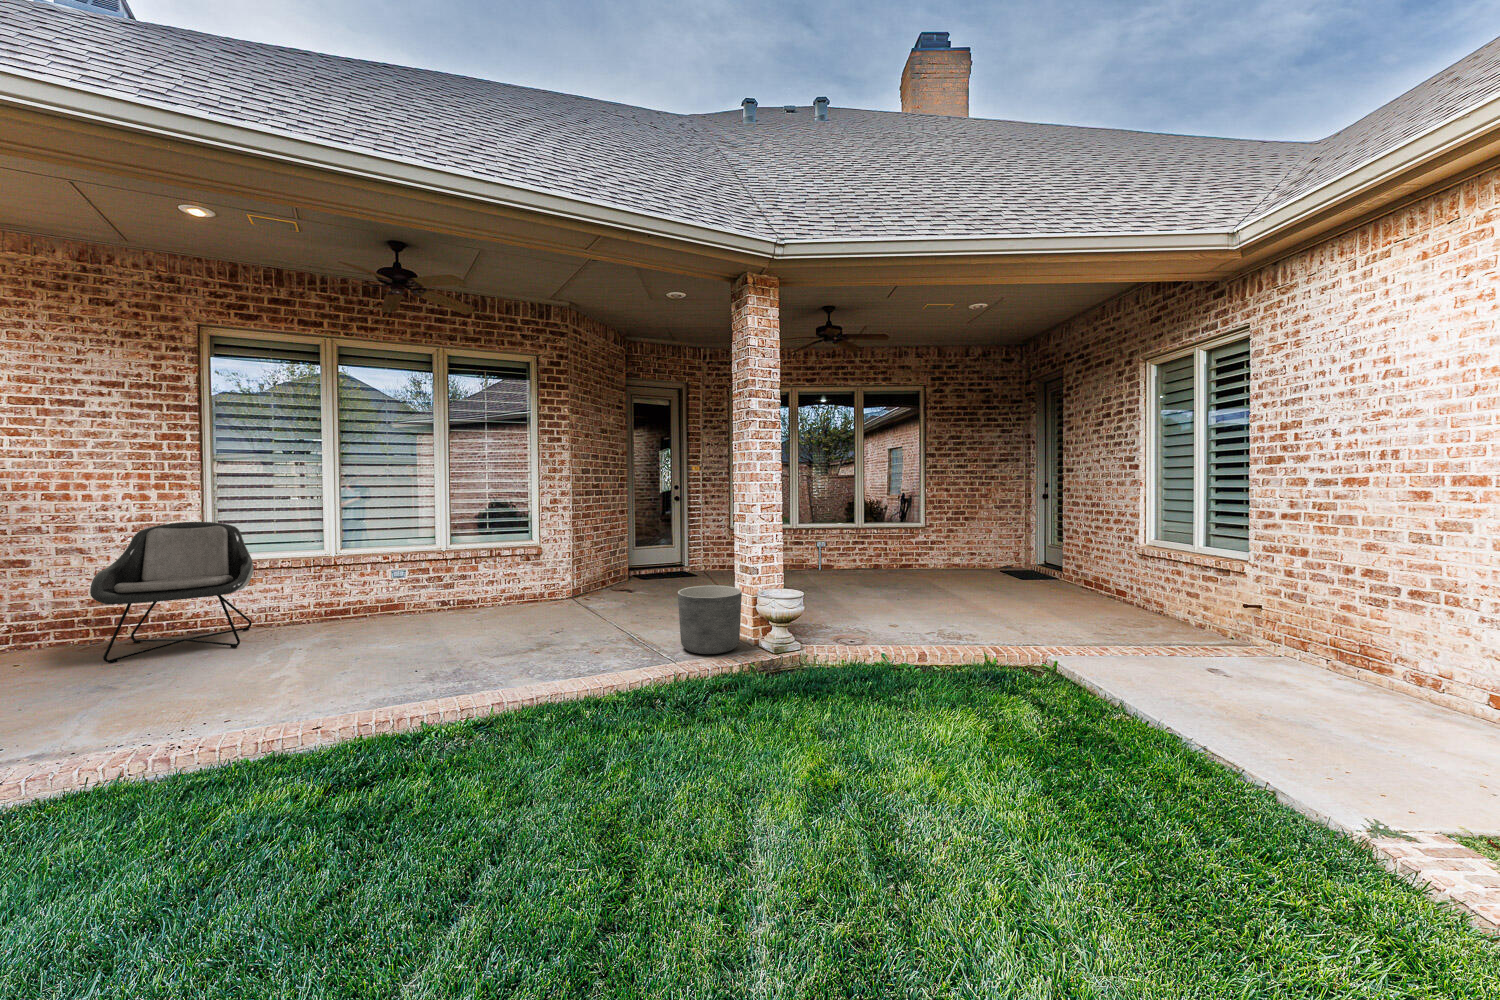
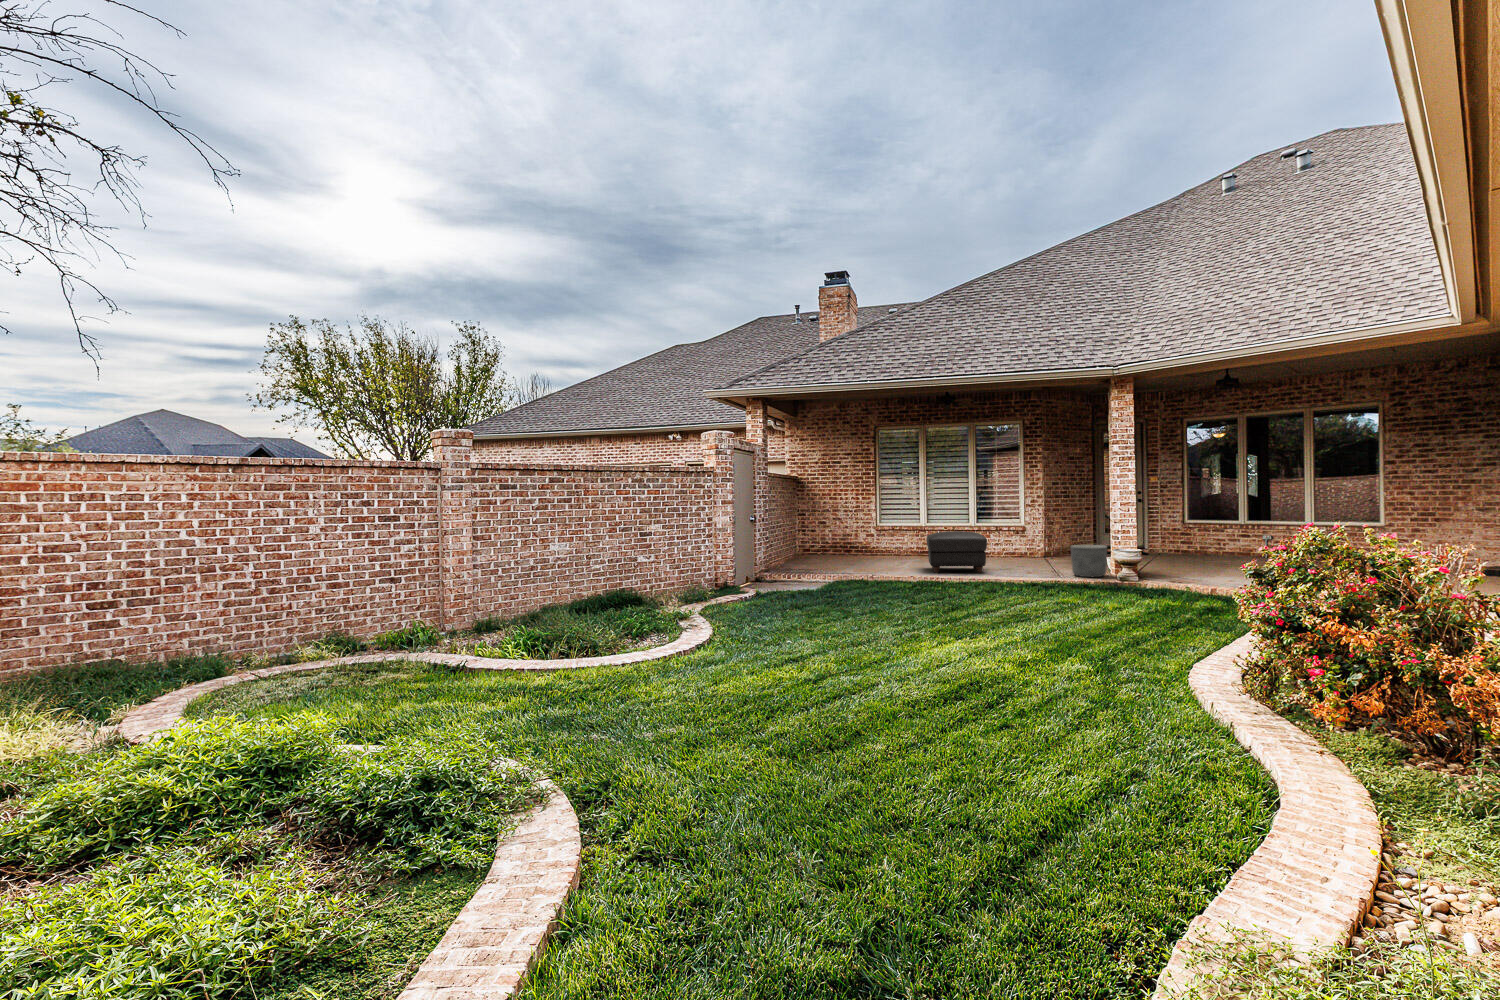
lounge chair: present [90,522,254,663] -> none [848,509,895,560]
ottoman: none [344,577,511,701] -> present [927,531,987,573]

